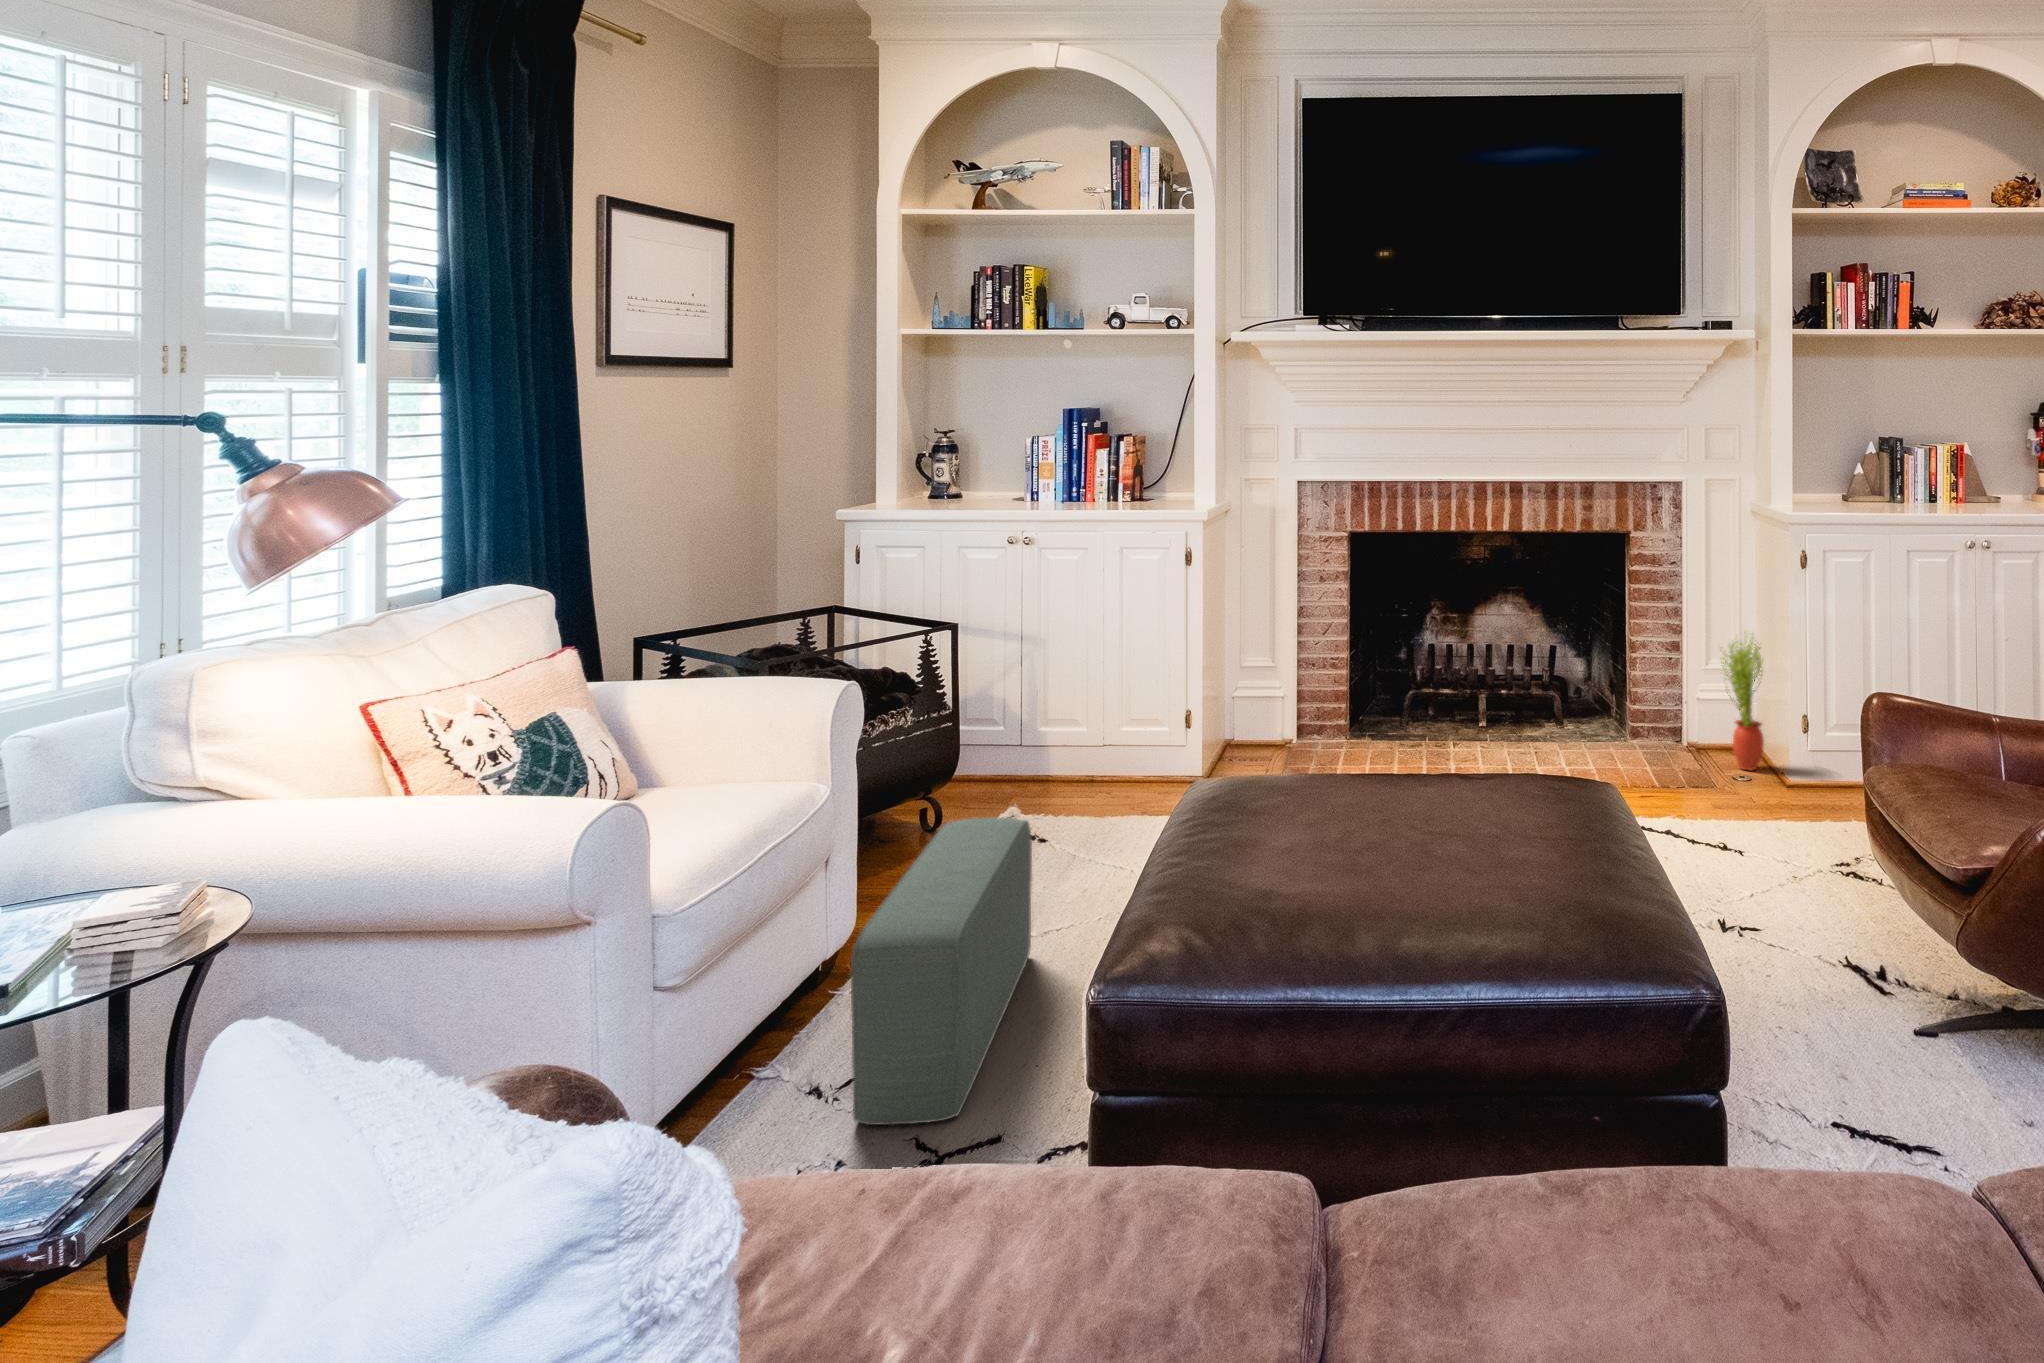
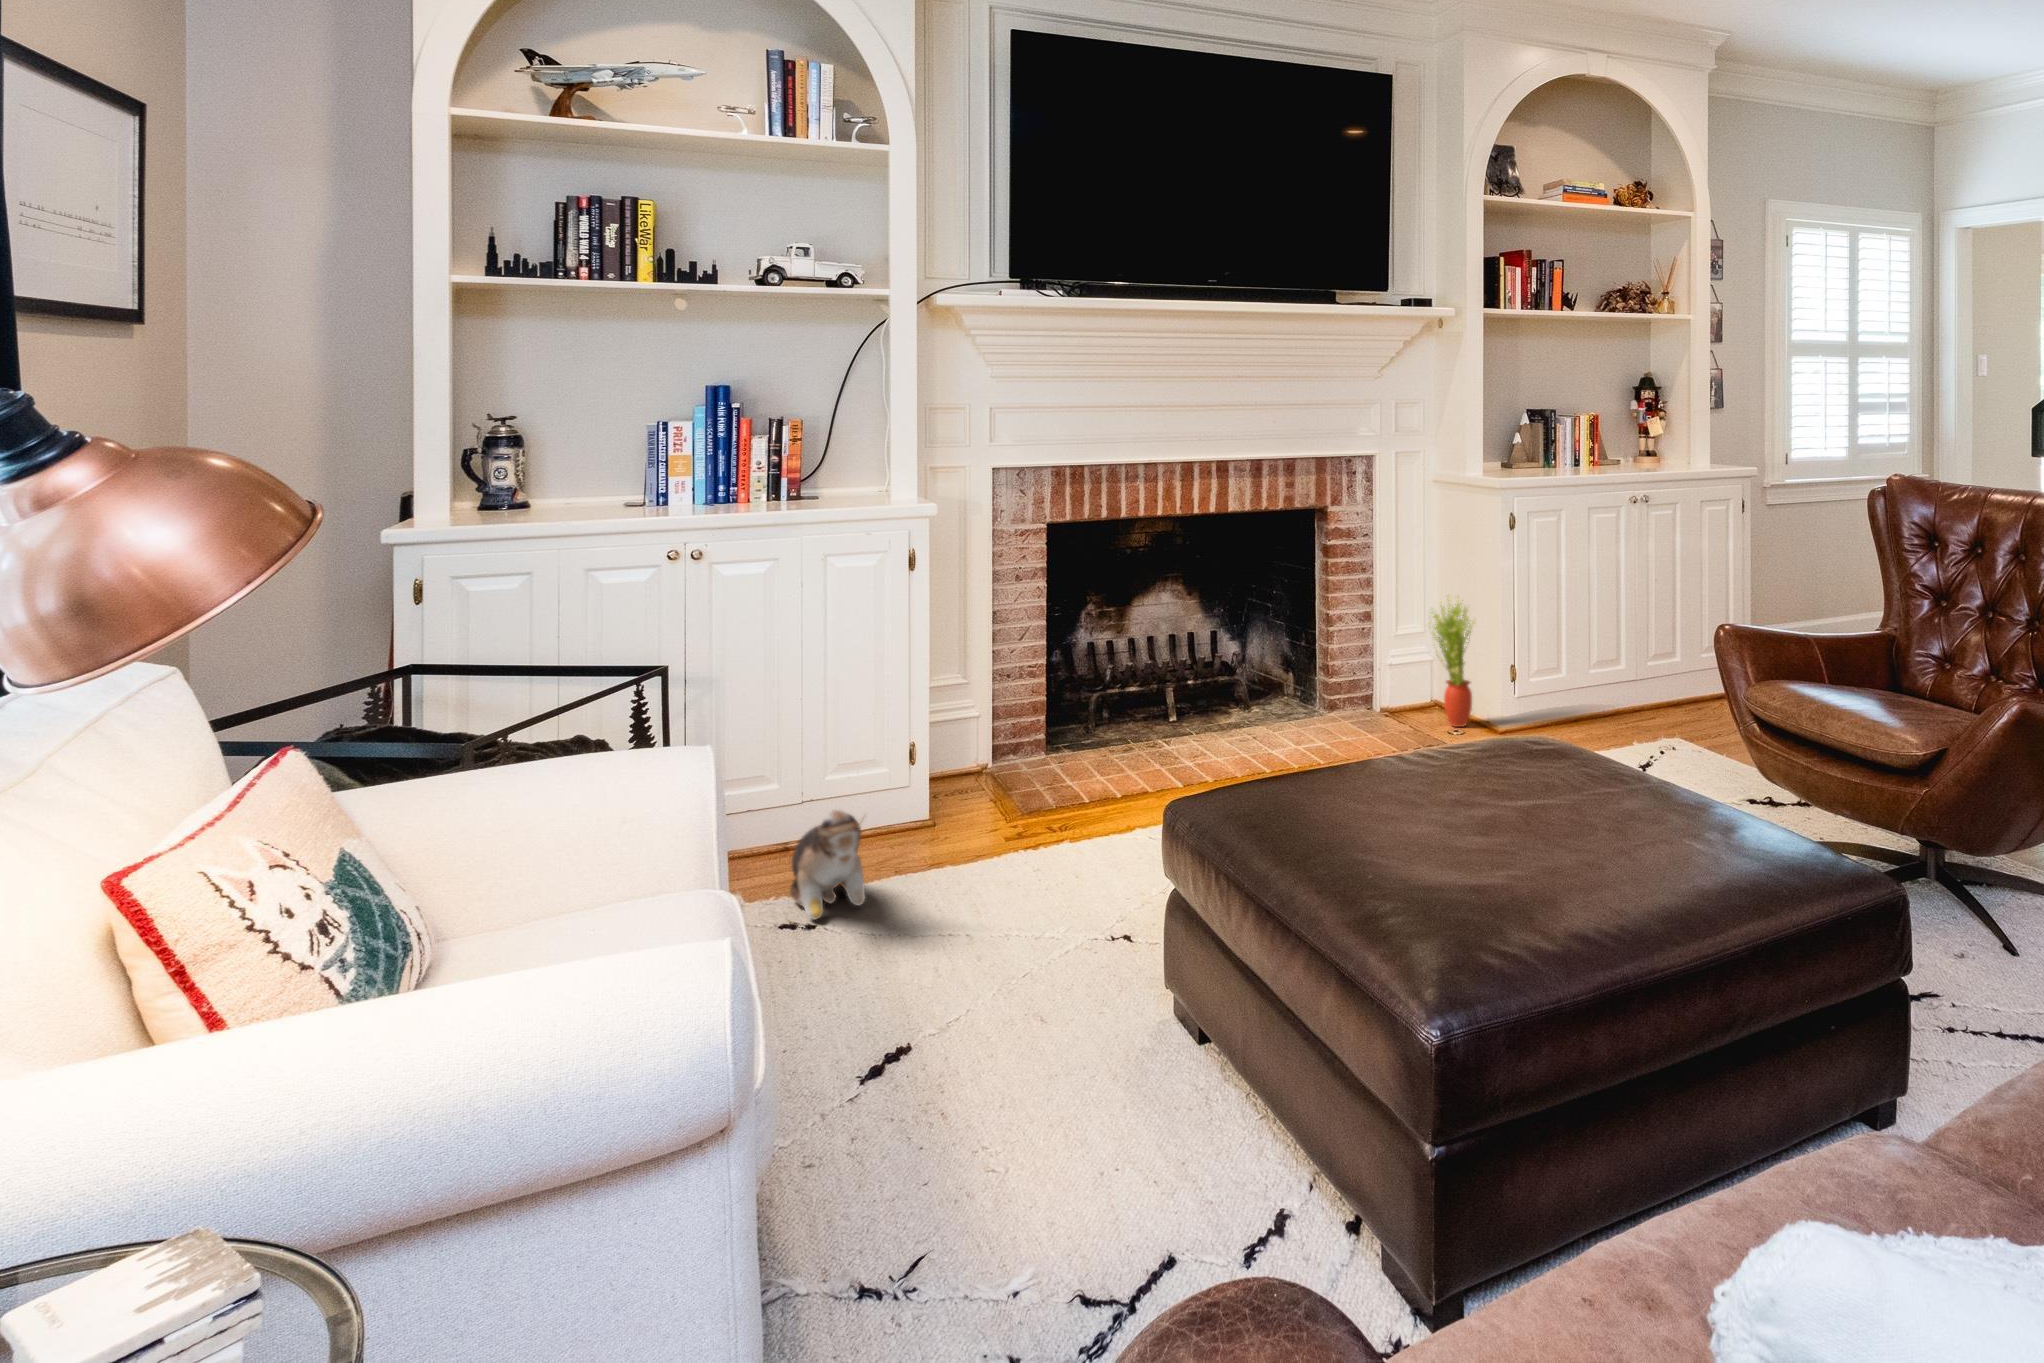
plush toy: none [1036,749,1100,833] -> present [790,810,865,920]
pouf: present [851,818,1032,1125] -> none [873,886,1126,1289]

